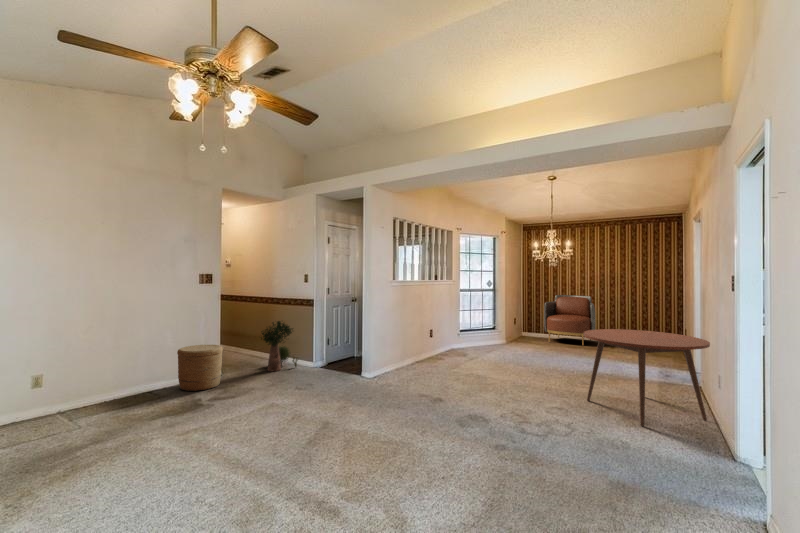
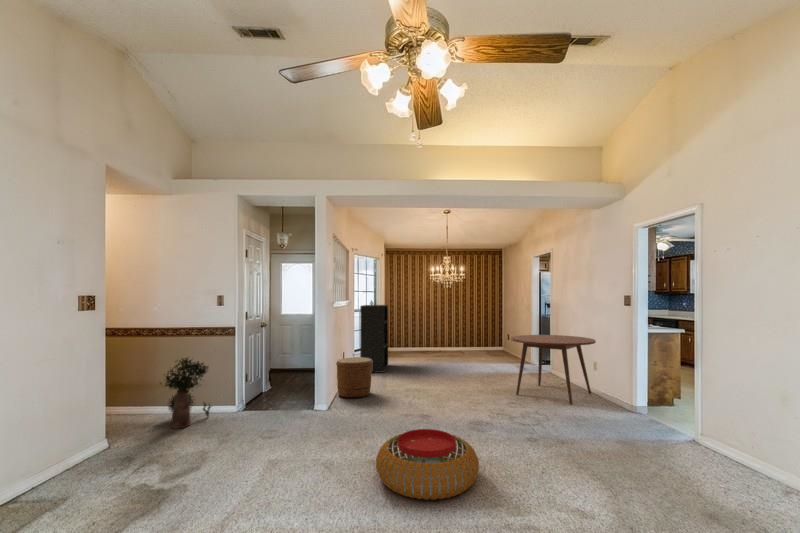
bookshelf: none [459,285,499,355] -> present [360,305,388,372]
armchair: present [544,295,595,345] -> none [410,312,451,355]
woven basket: present [177,345,223,391] -> present [336,357,372,398]
pouf: none [301,403,398,467] -> present [376,429,479,500]

